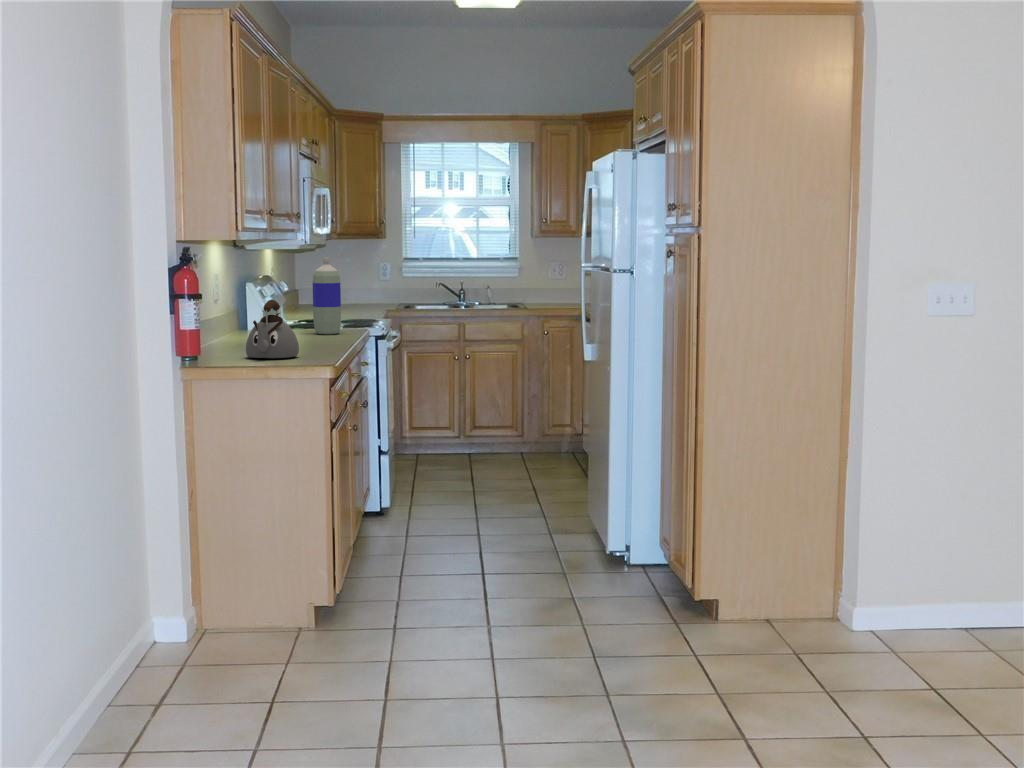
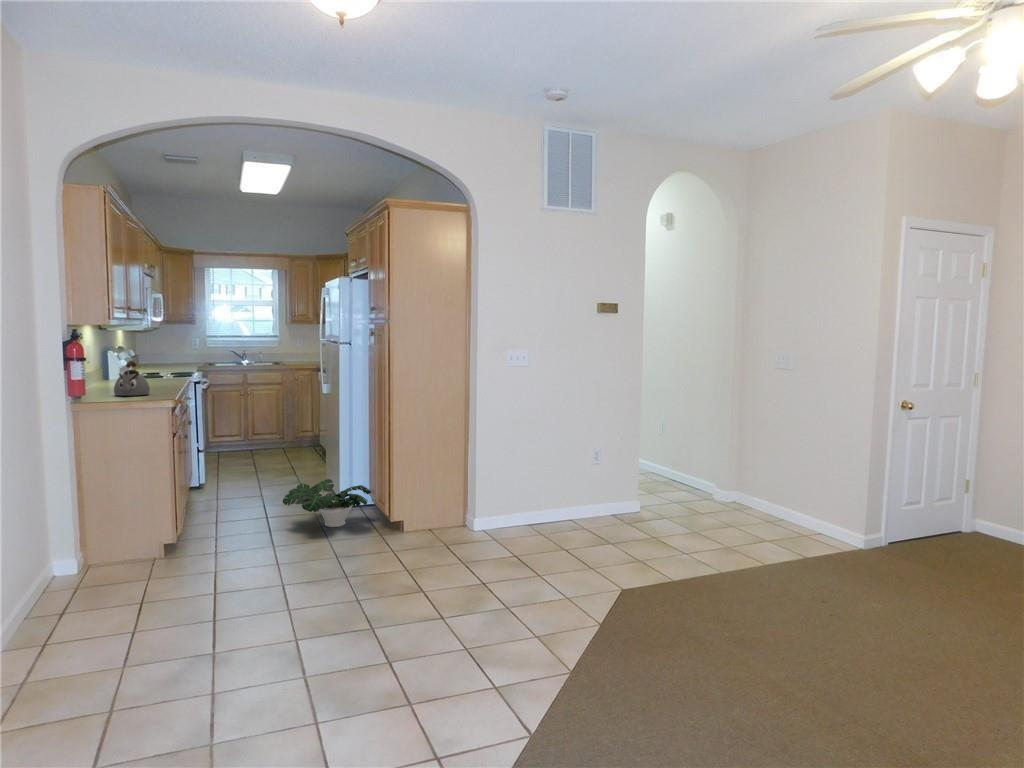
bottle: present [313,257,341,335] -> none [154,335,173,382]
potted plant: none [506,517,662,605] -> present [283,479,371,527]

